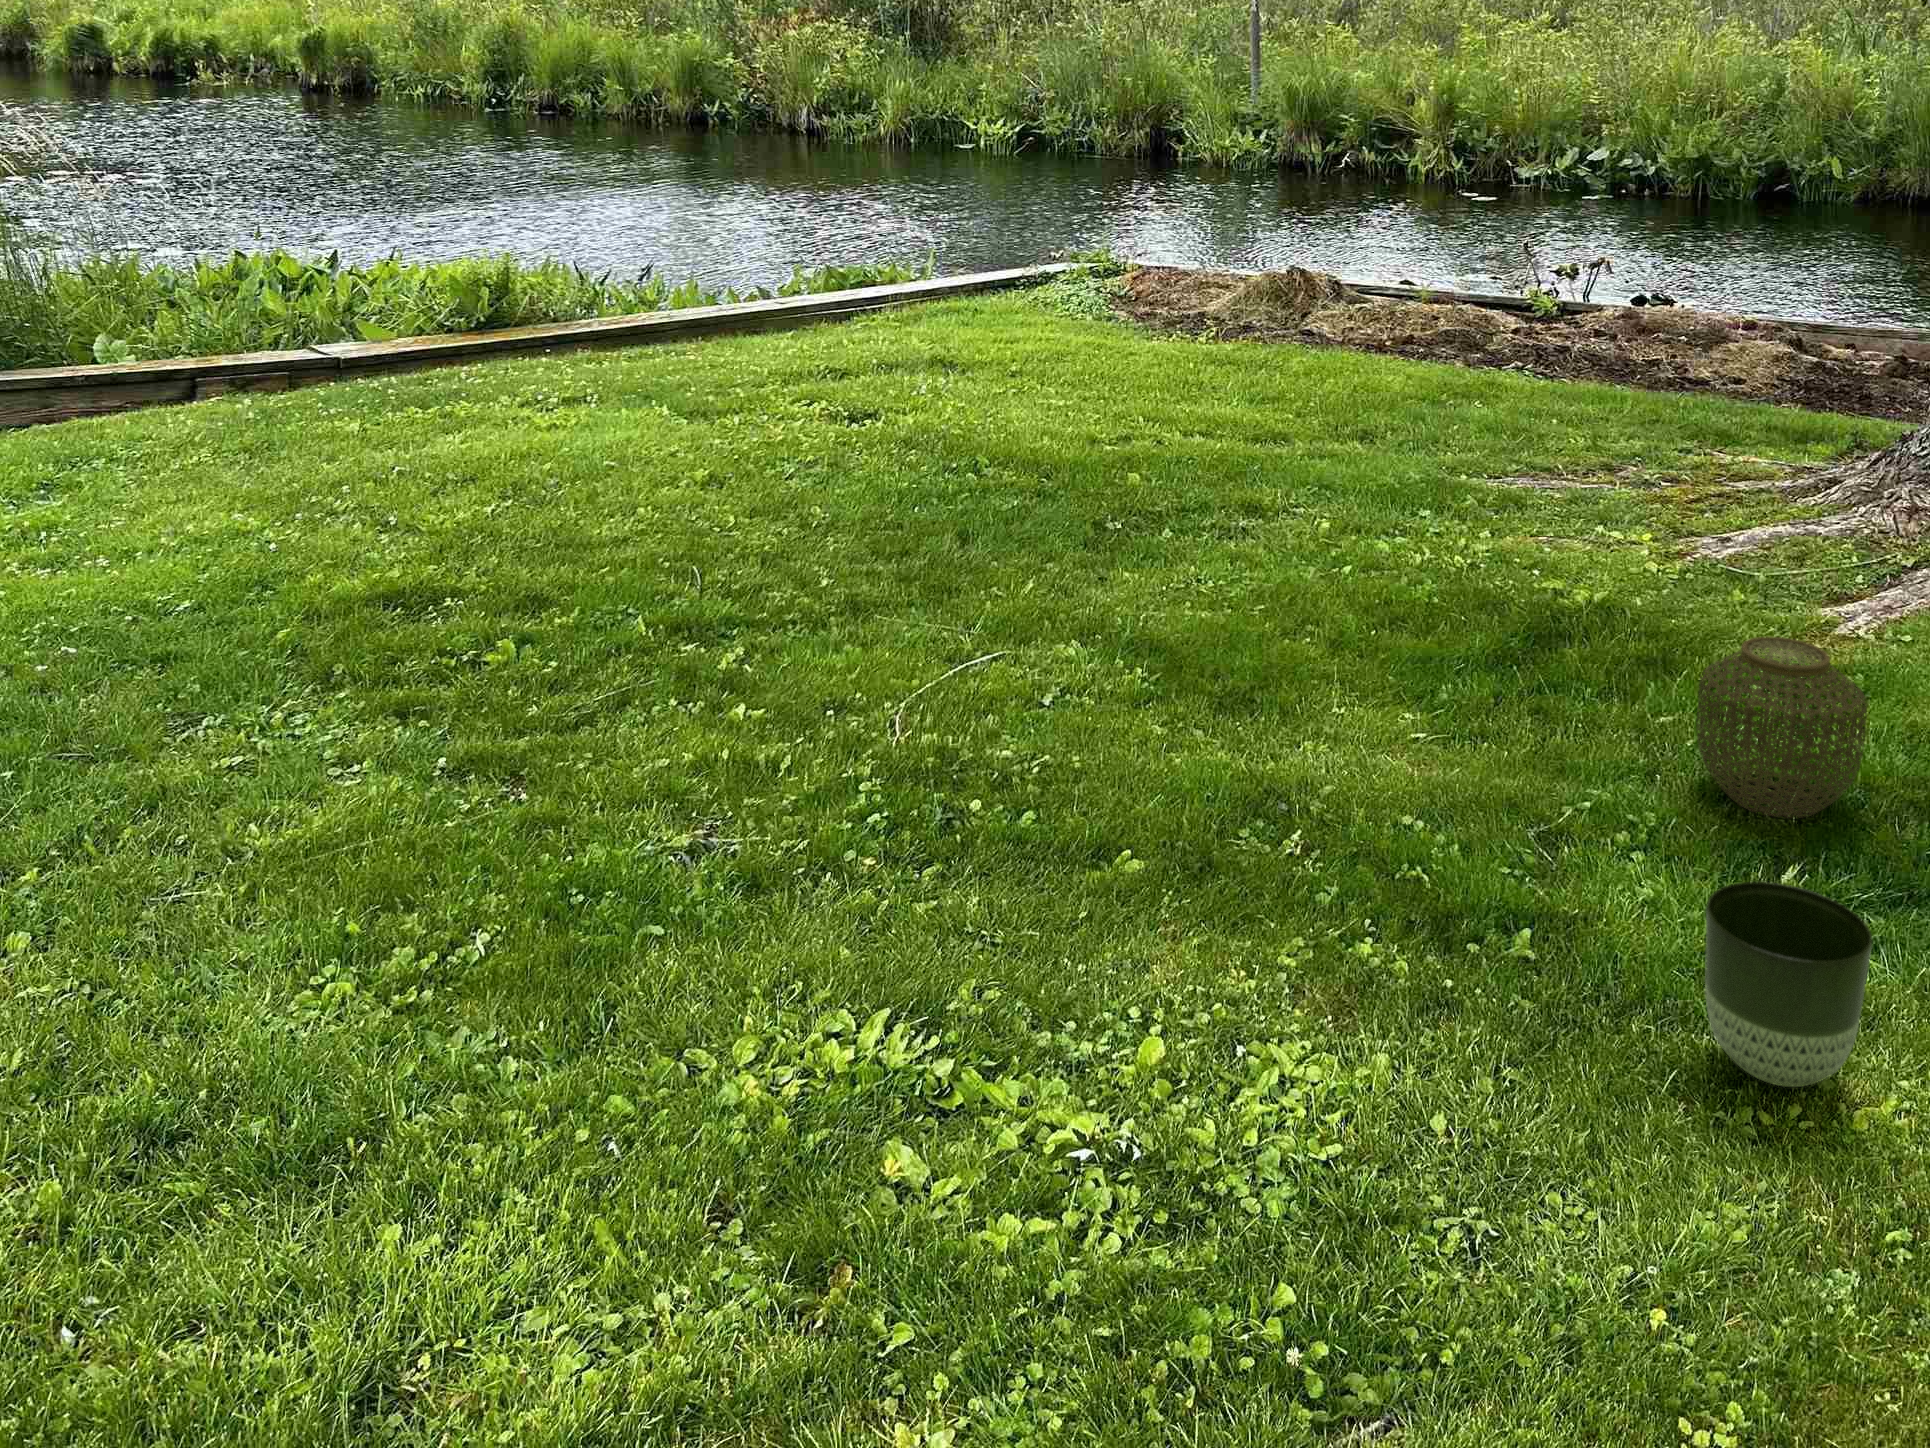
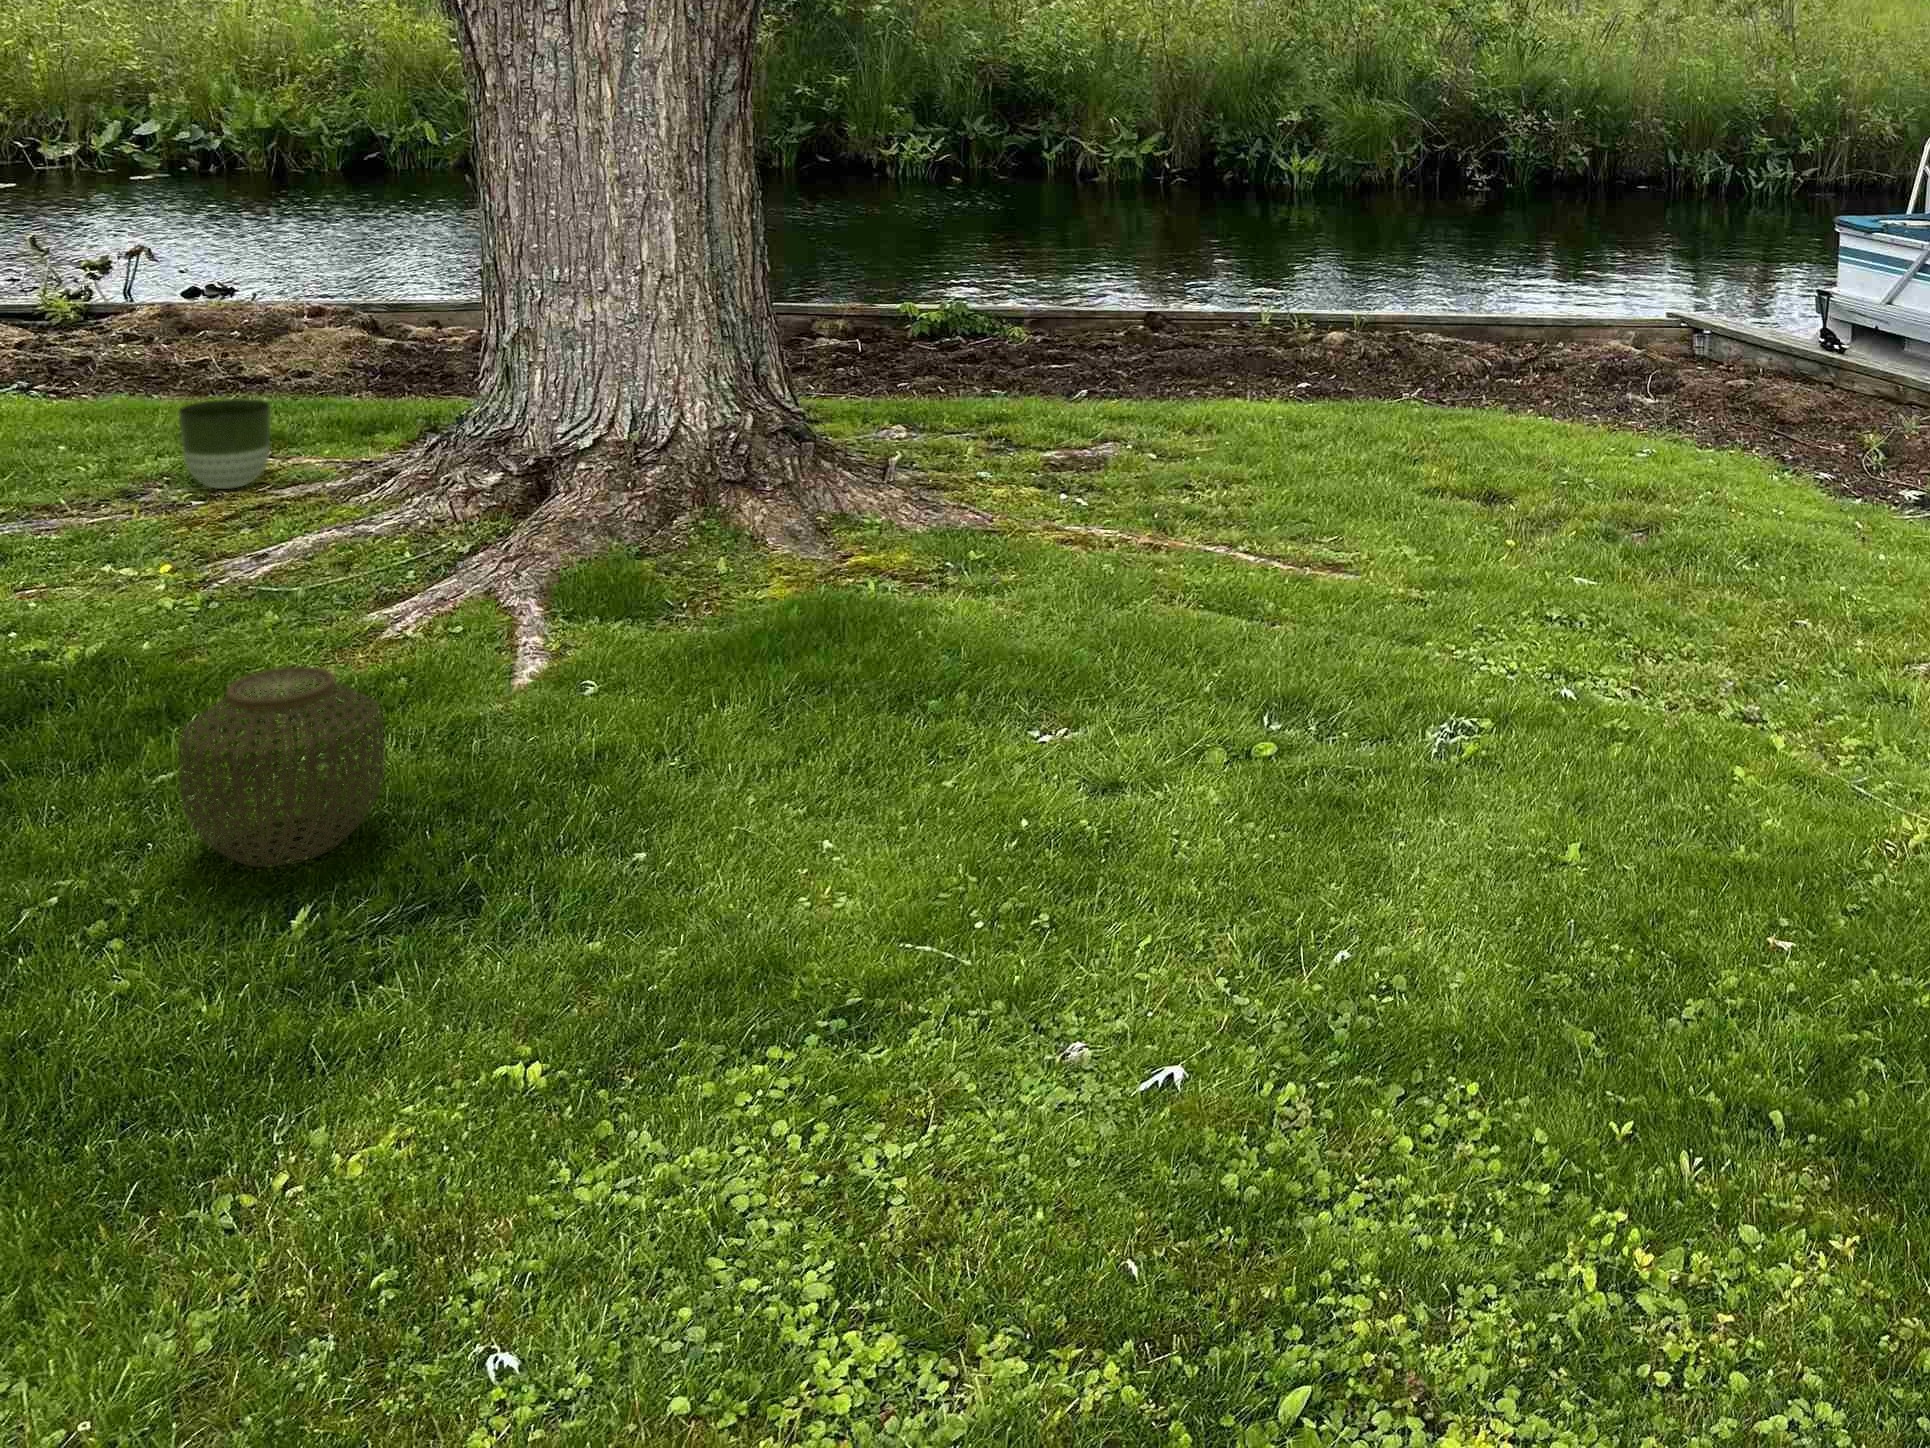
planter: present [1705,882,1872,1087] -> present [179,399,270,489]

